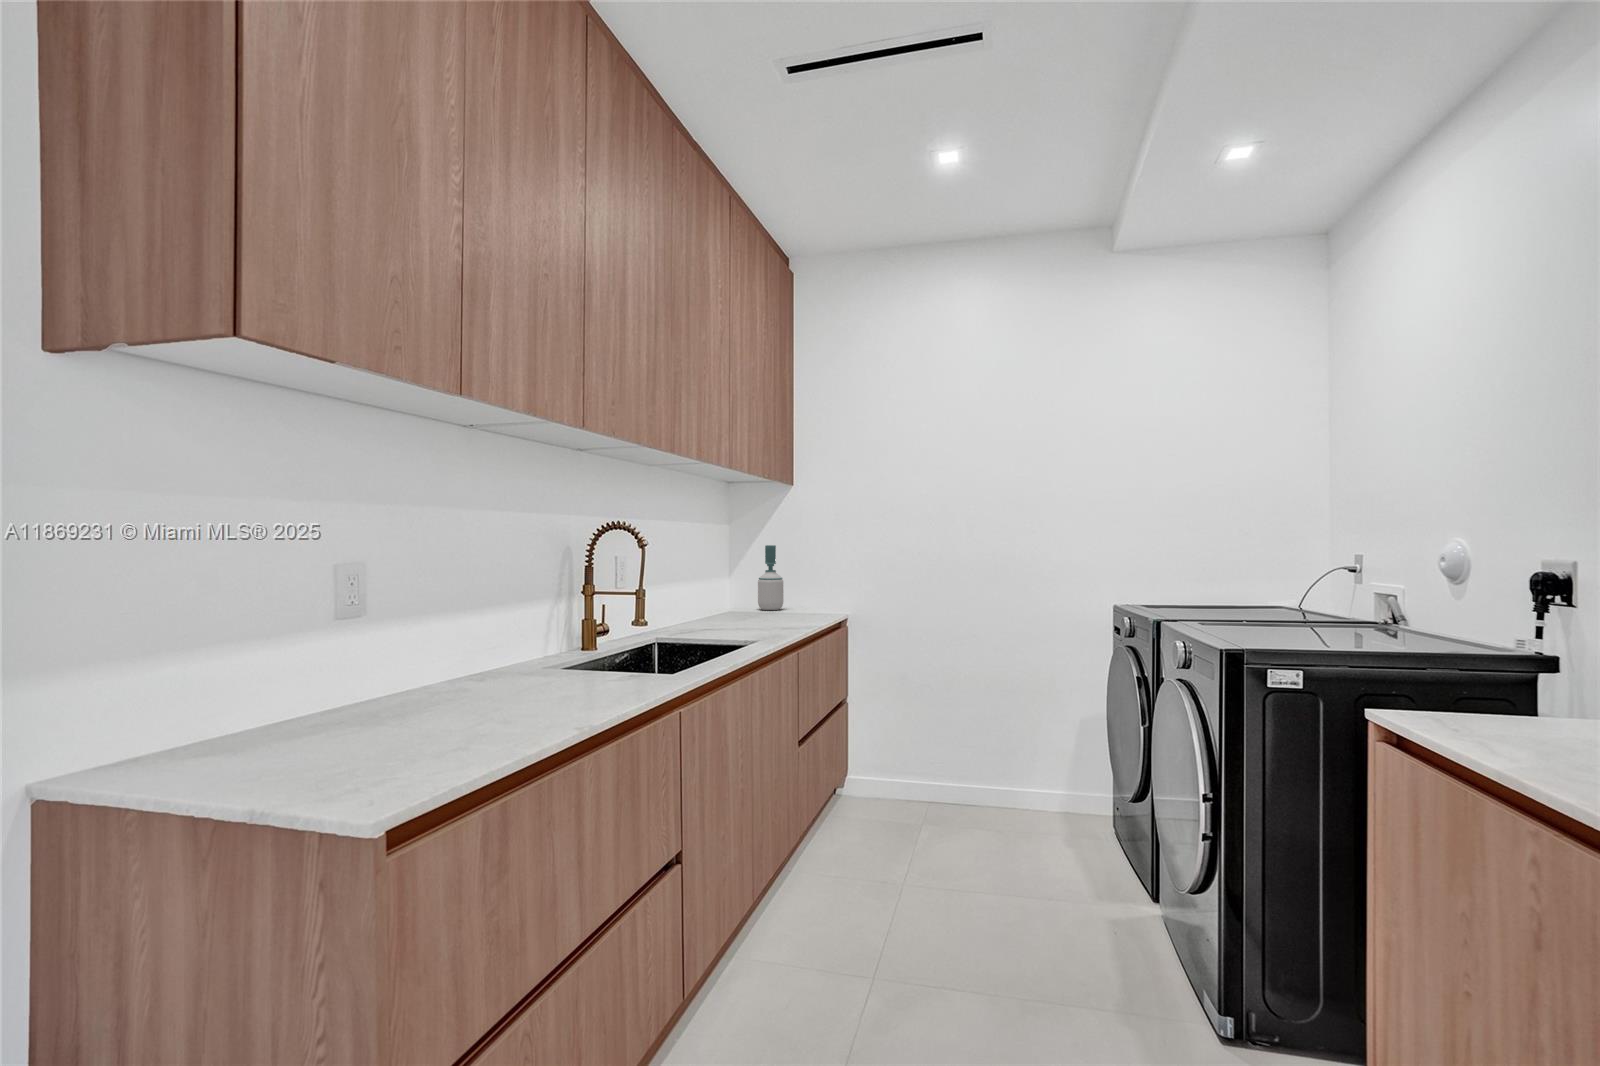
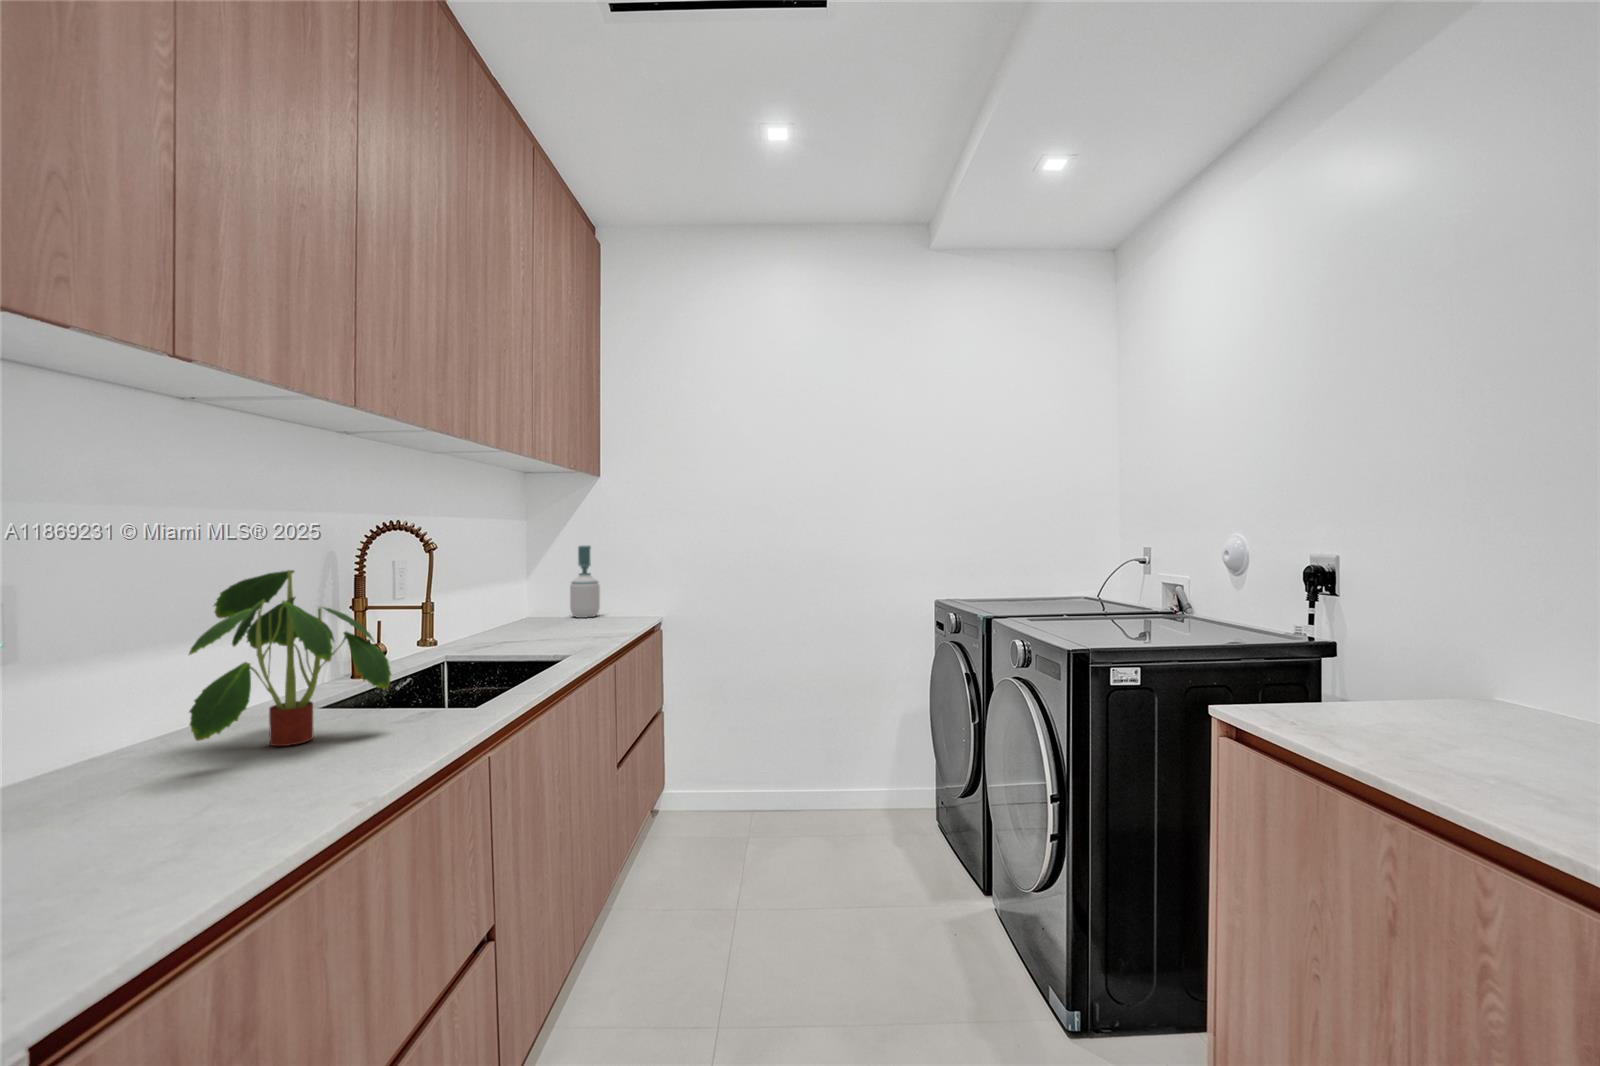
plant: none [476,557,619,689] -> present [189,570,391,746]

